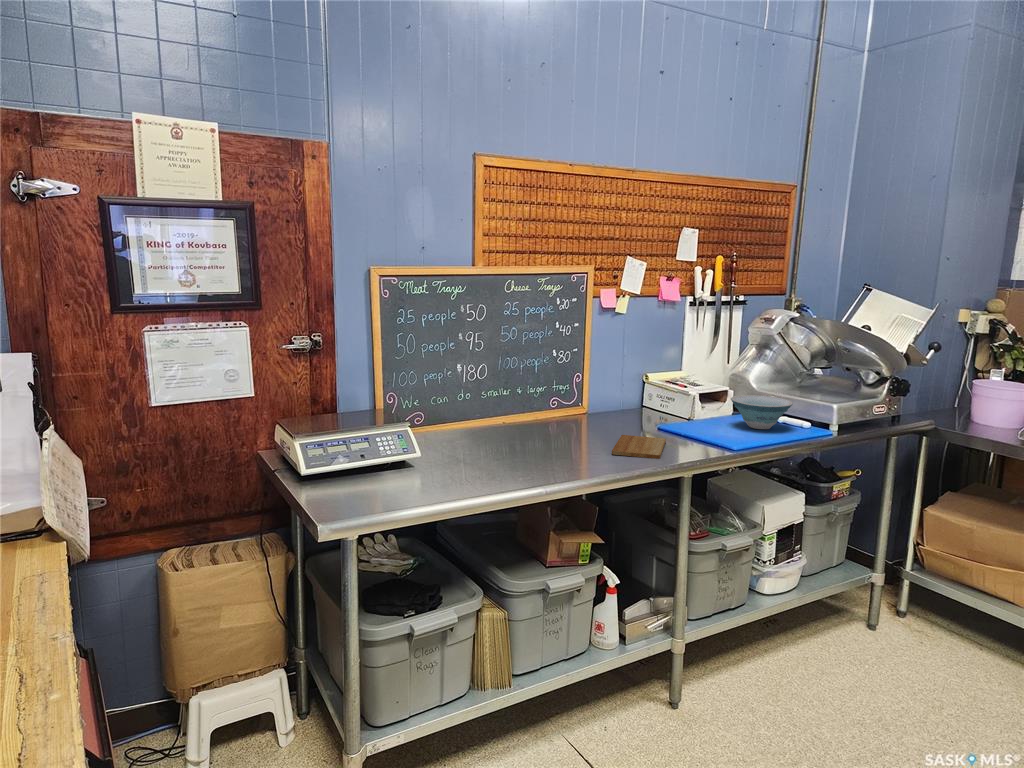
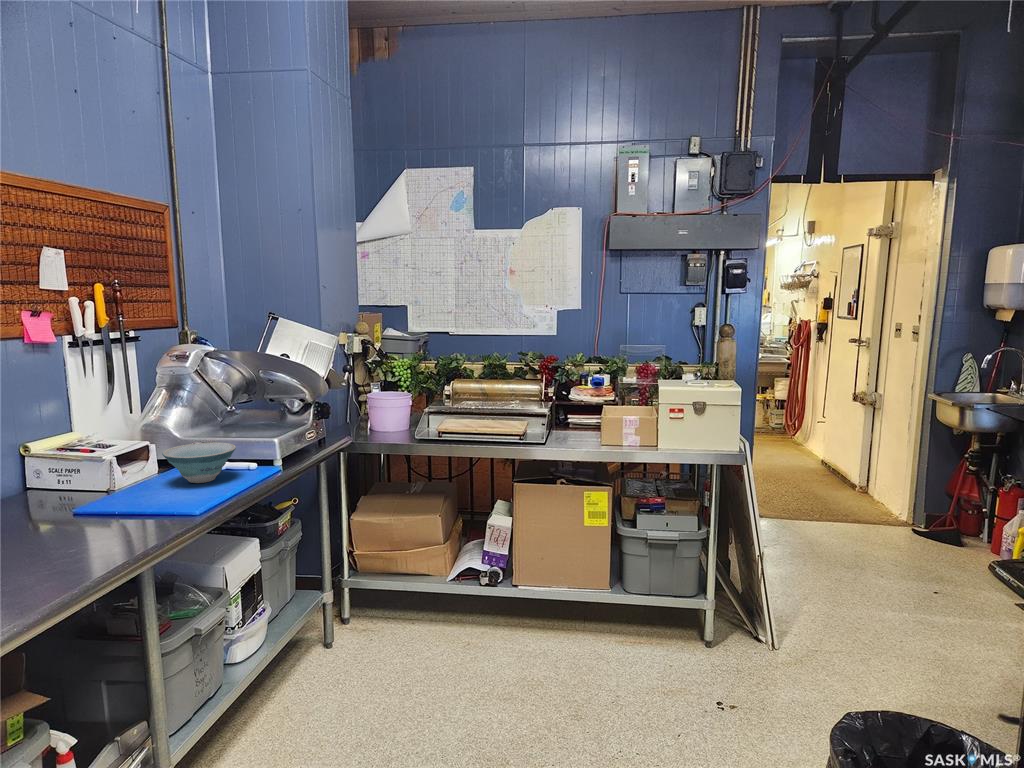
cutting board: present [612,435,666,459] -> none [30,526,112,572]

